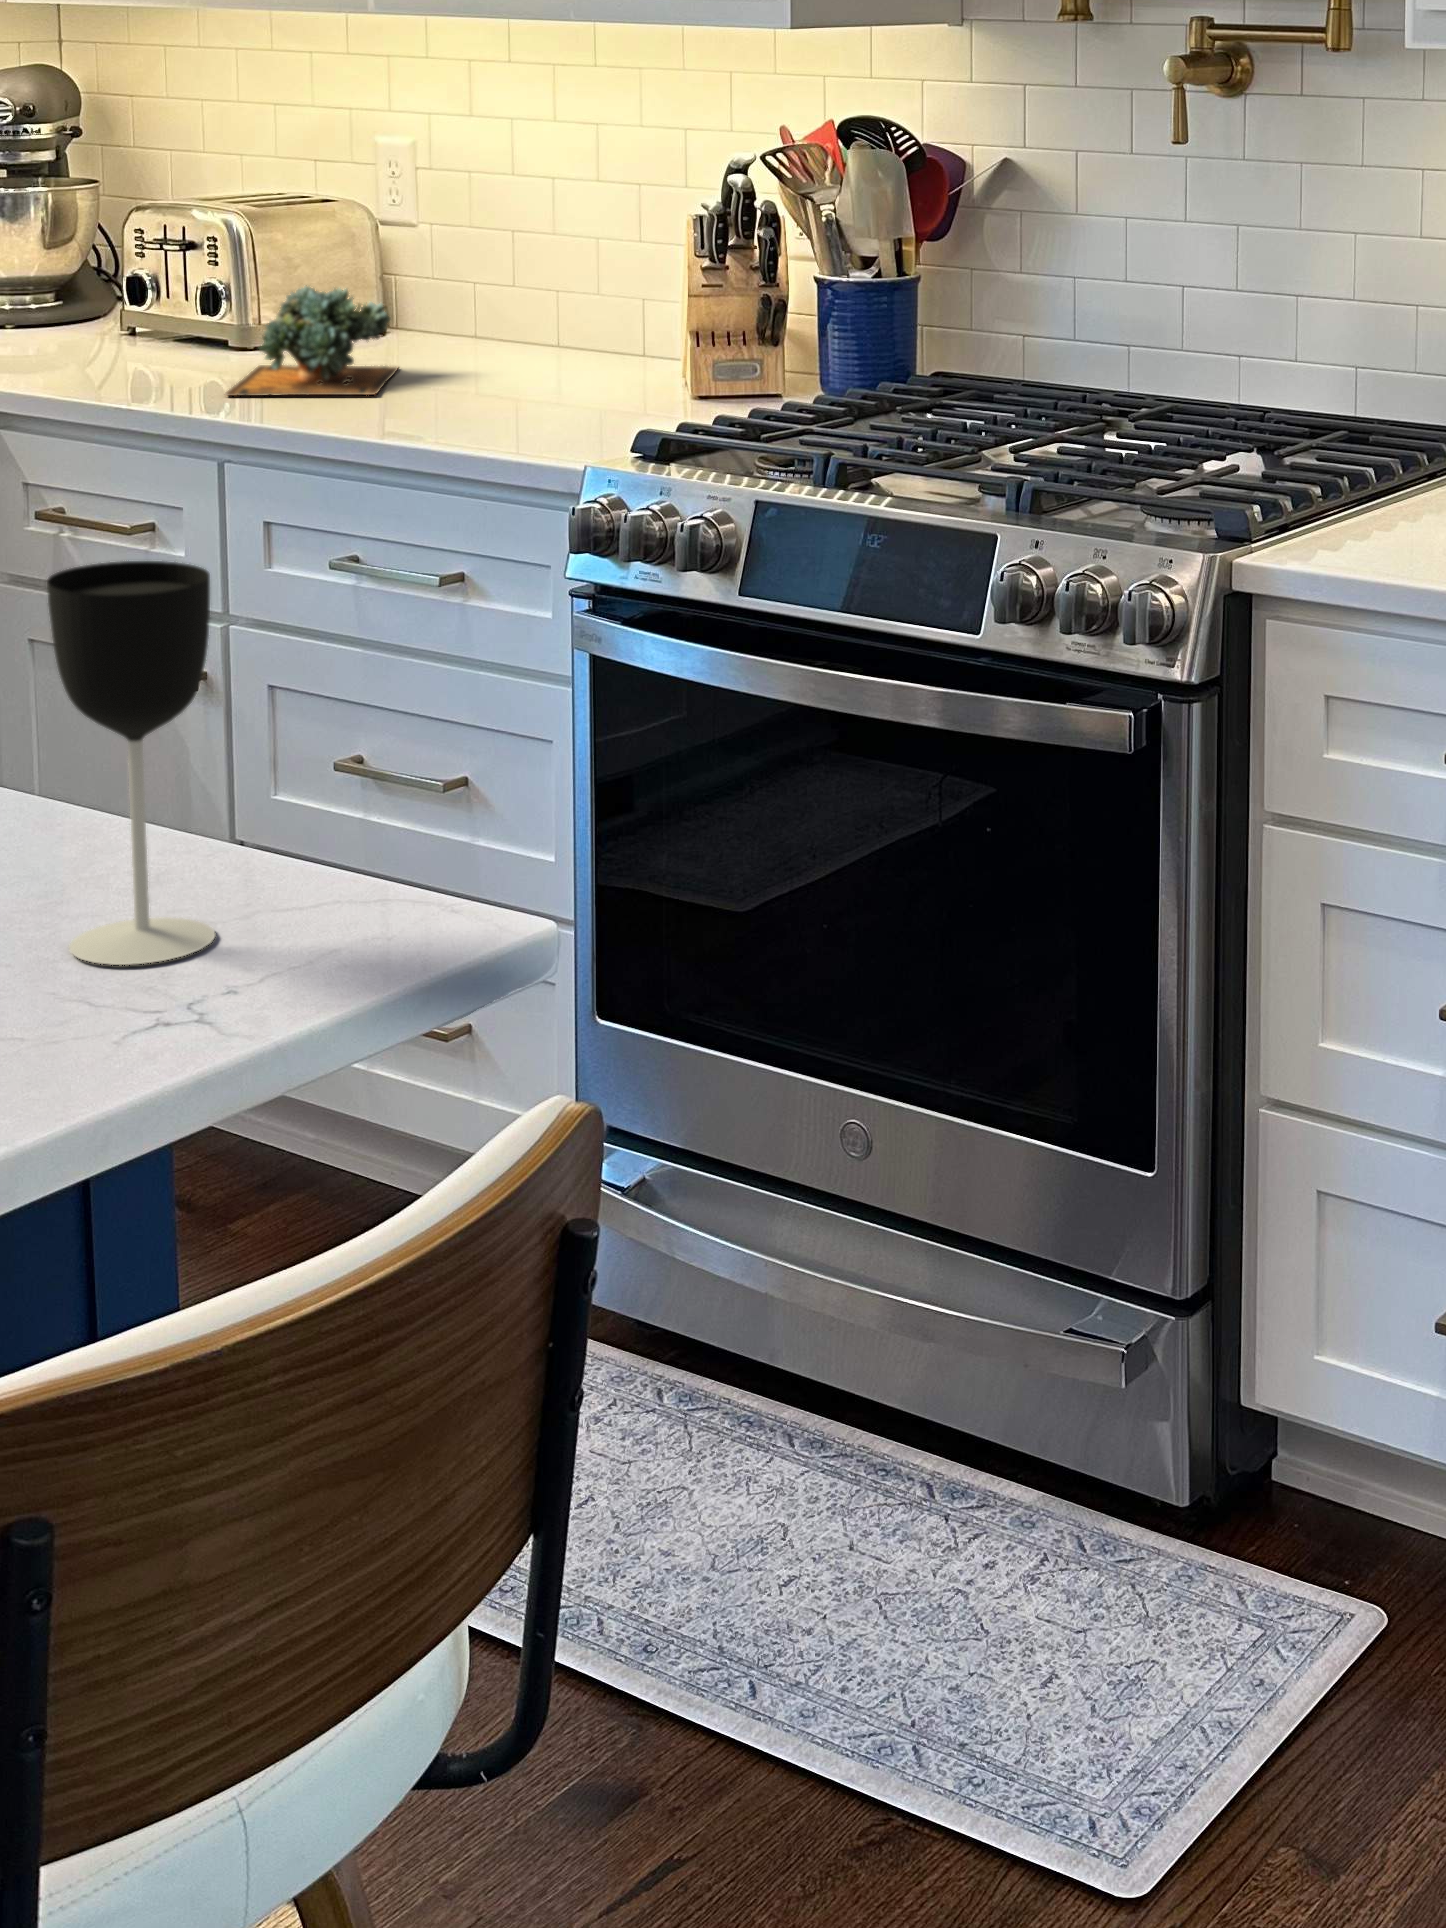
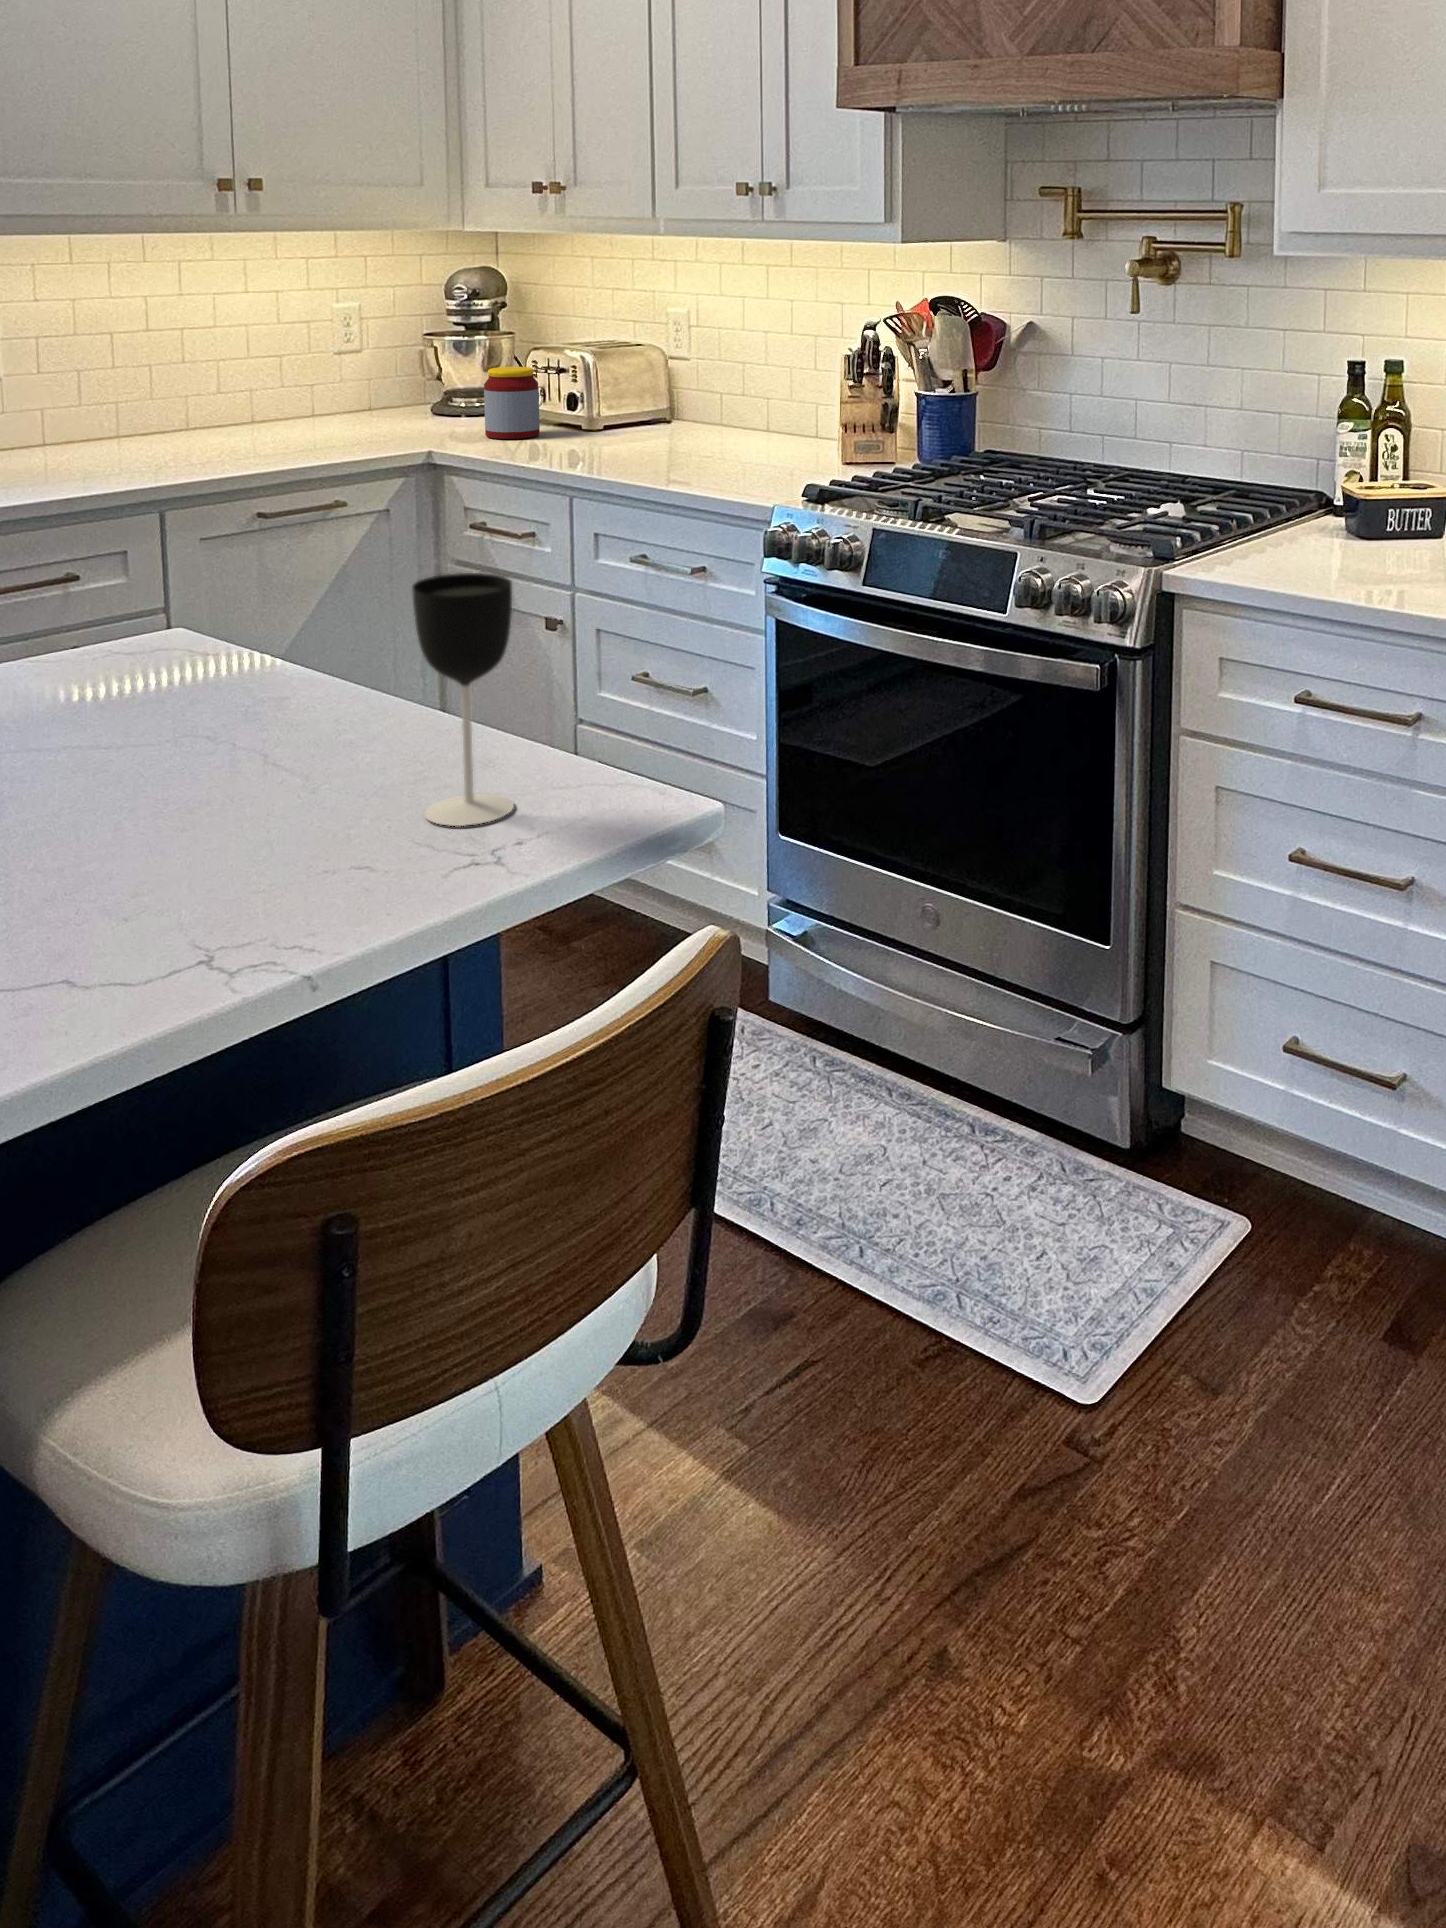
jar: none [57,240,156,364] -> present [484,367,540,439]
succulent plant: present [226,286,398,396] -> none [575,394,679,459]

